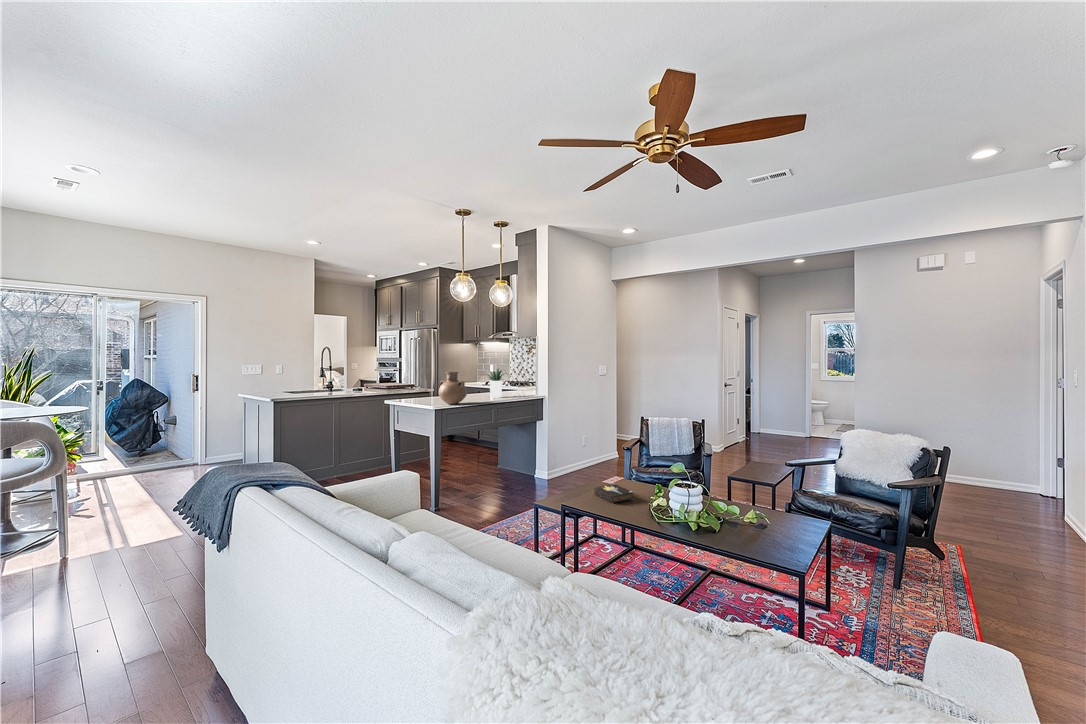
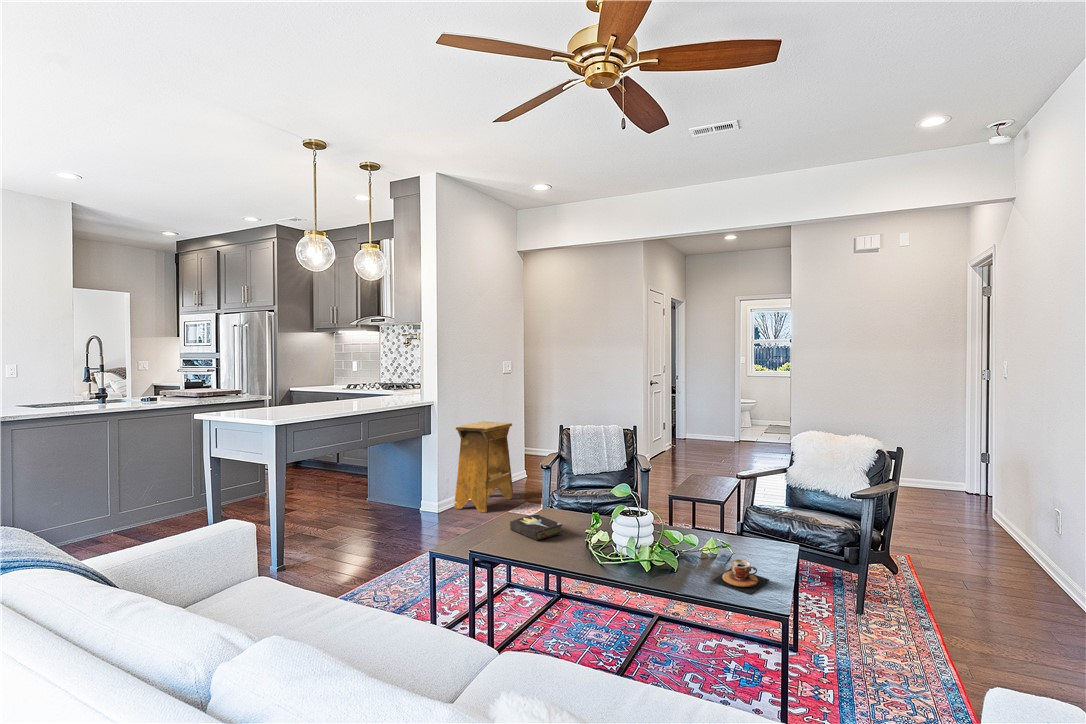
potted plant: present [487,369,507,398] -> none [339,365,387,405]
vase: present [439,372,467,404] -> none [282,370,324,415]
stool: none [562,413,607,483] -> present [455,421,513,512]
teacup: none [745,527,795,555] -> present [712,559,769,594]

